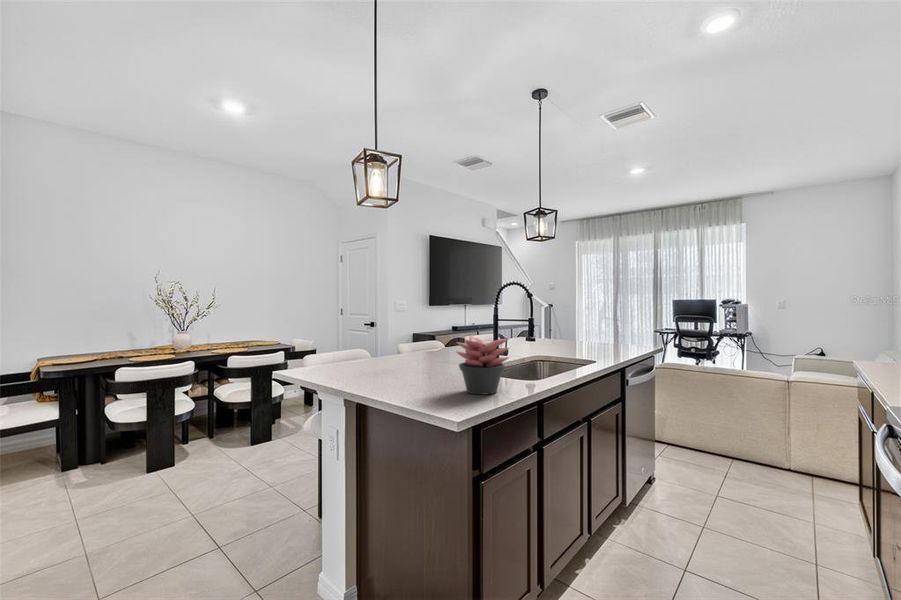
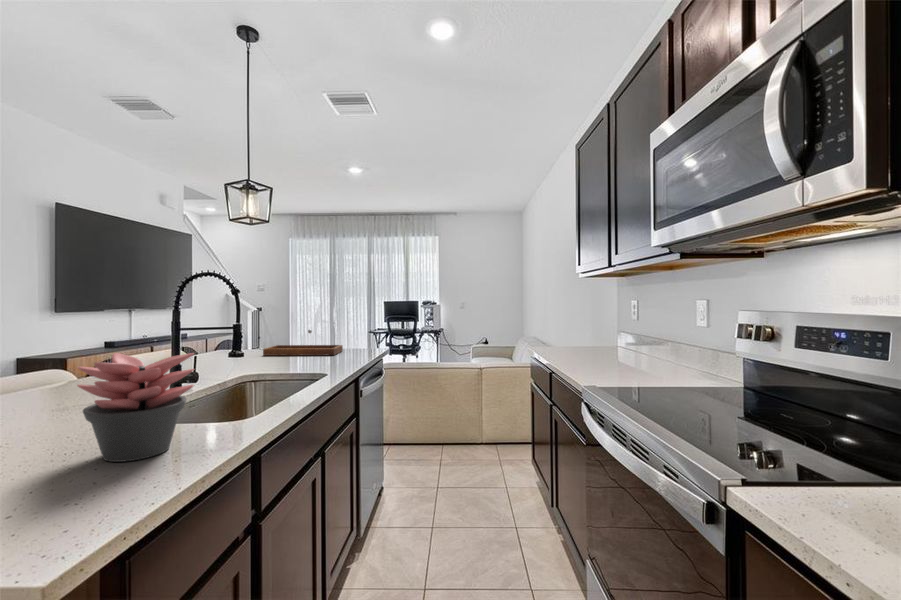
tray: none [550,327,617,350] -> present [263,330,343,356]

